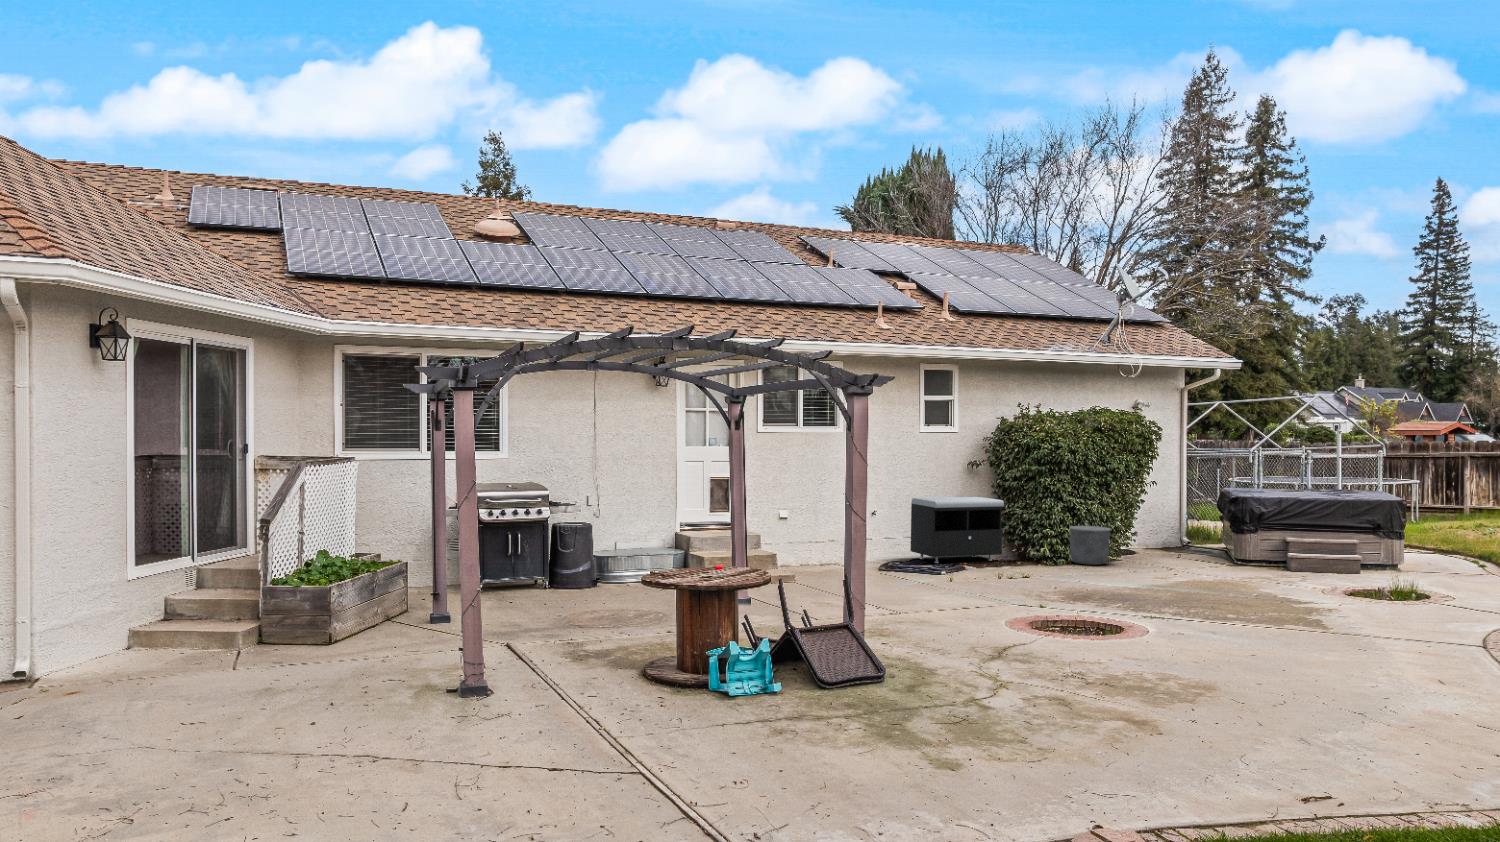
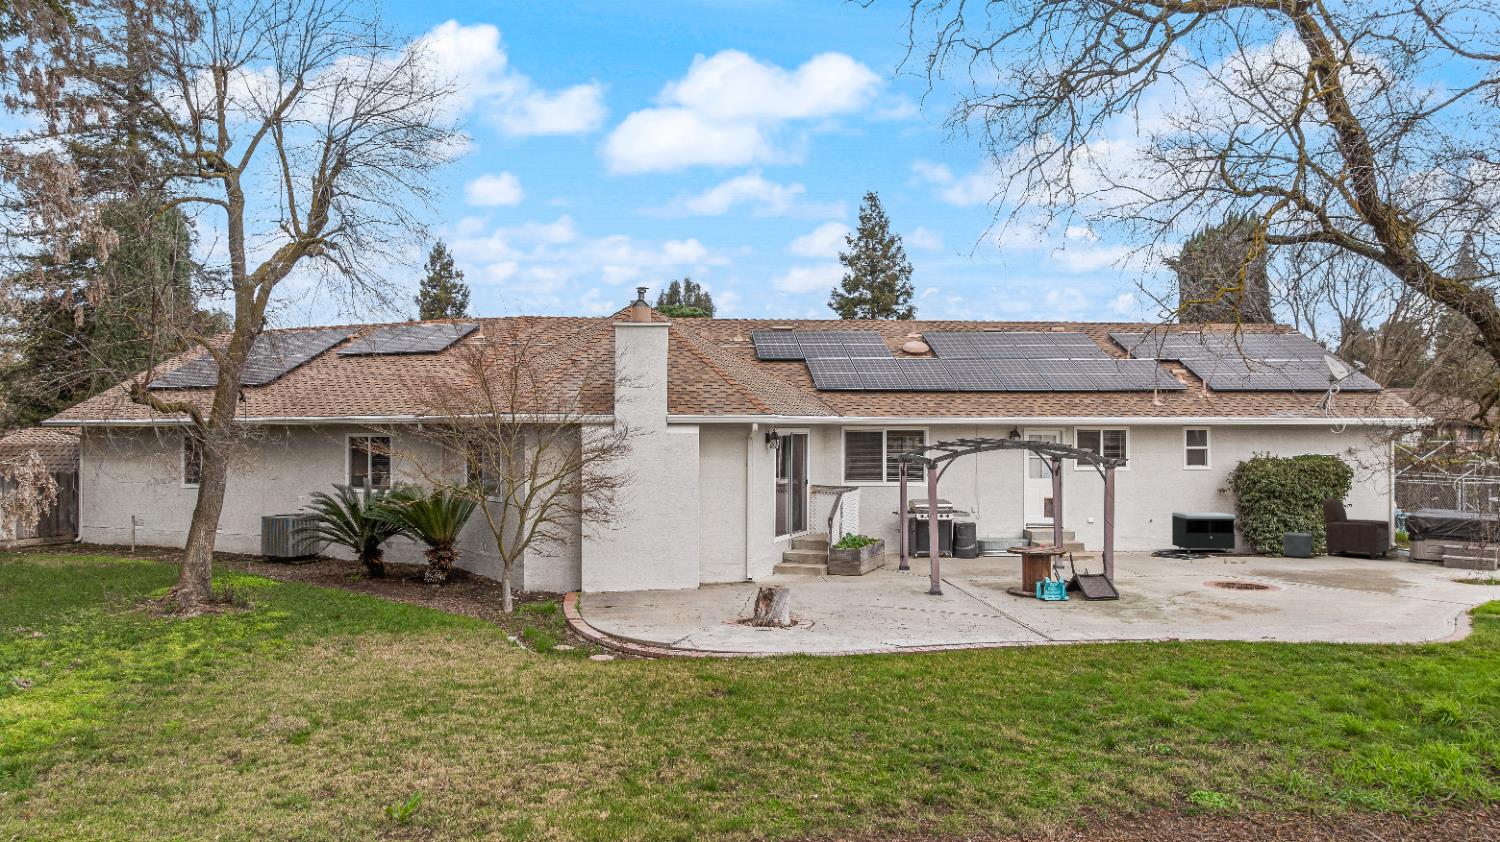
chair: none [1121,471,1202,565] -> present [1323,498,1389,560]

